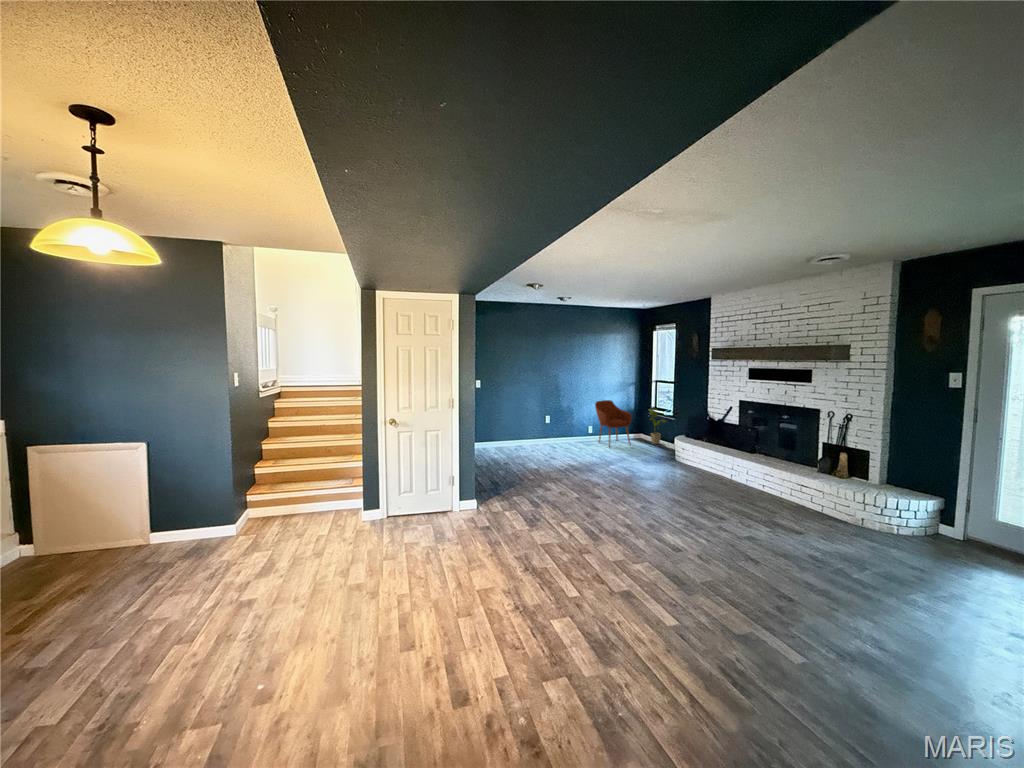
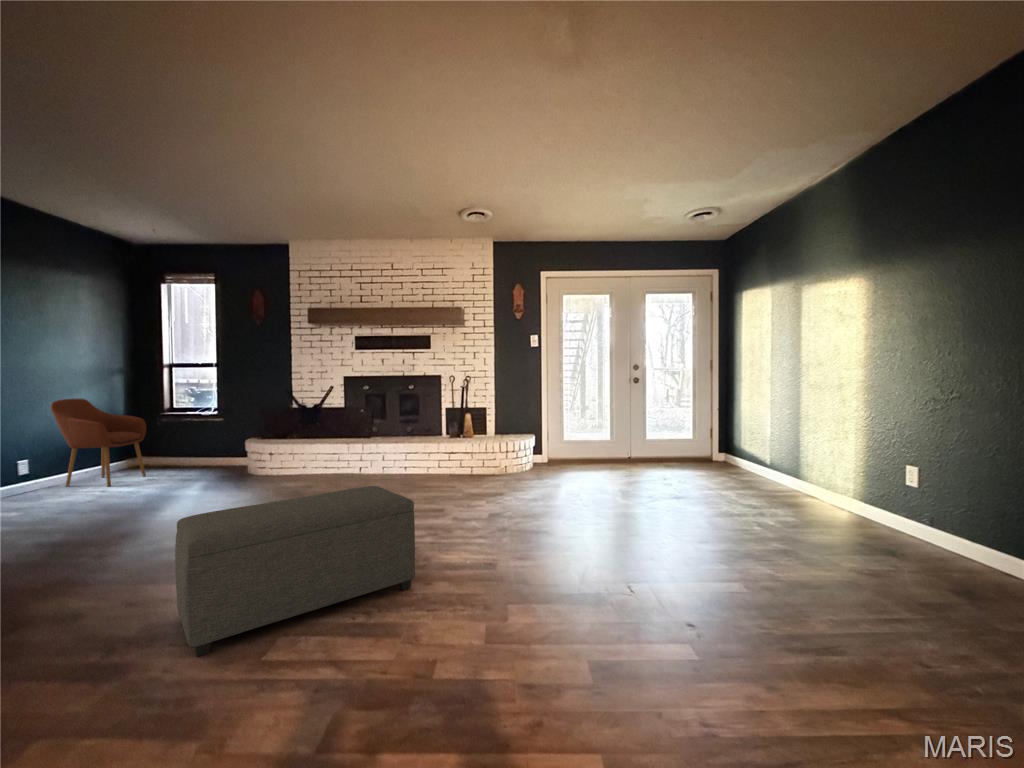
house plant: present [649,409,666,444] -> none [172,407,211,468]
ottoman: none [502,479,603,553] -> present [175,486,415,657]

